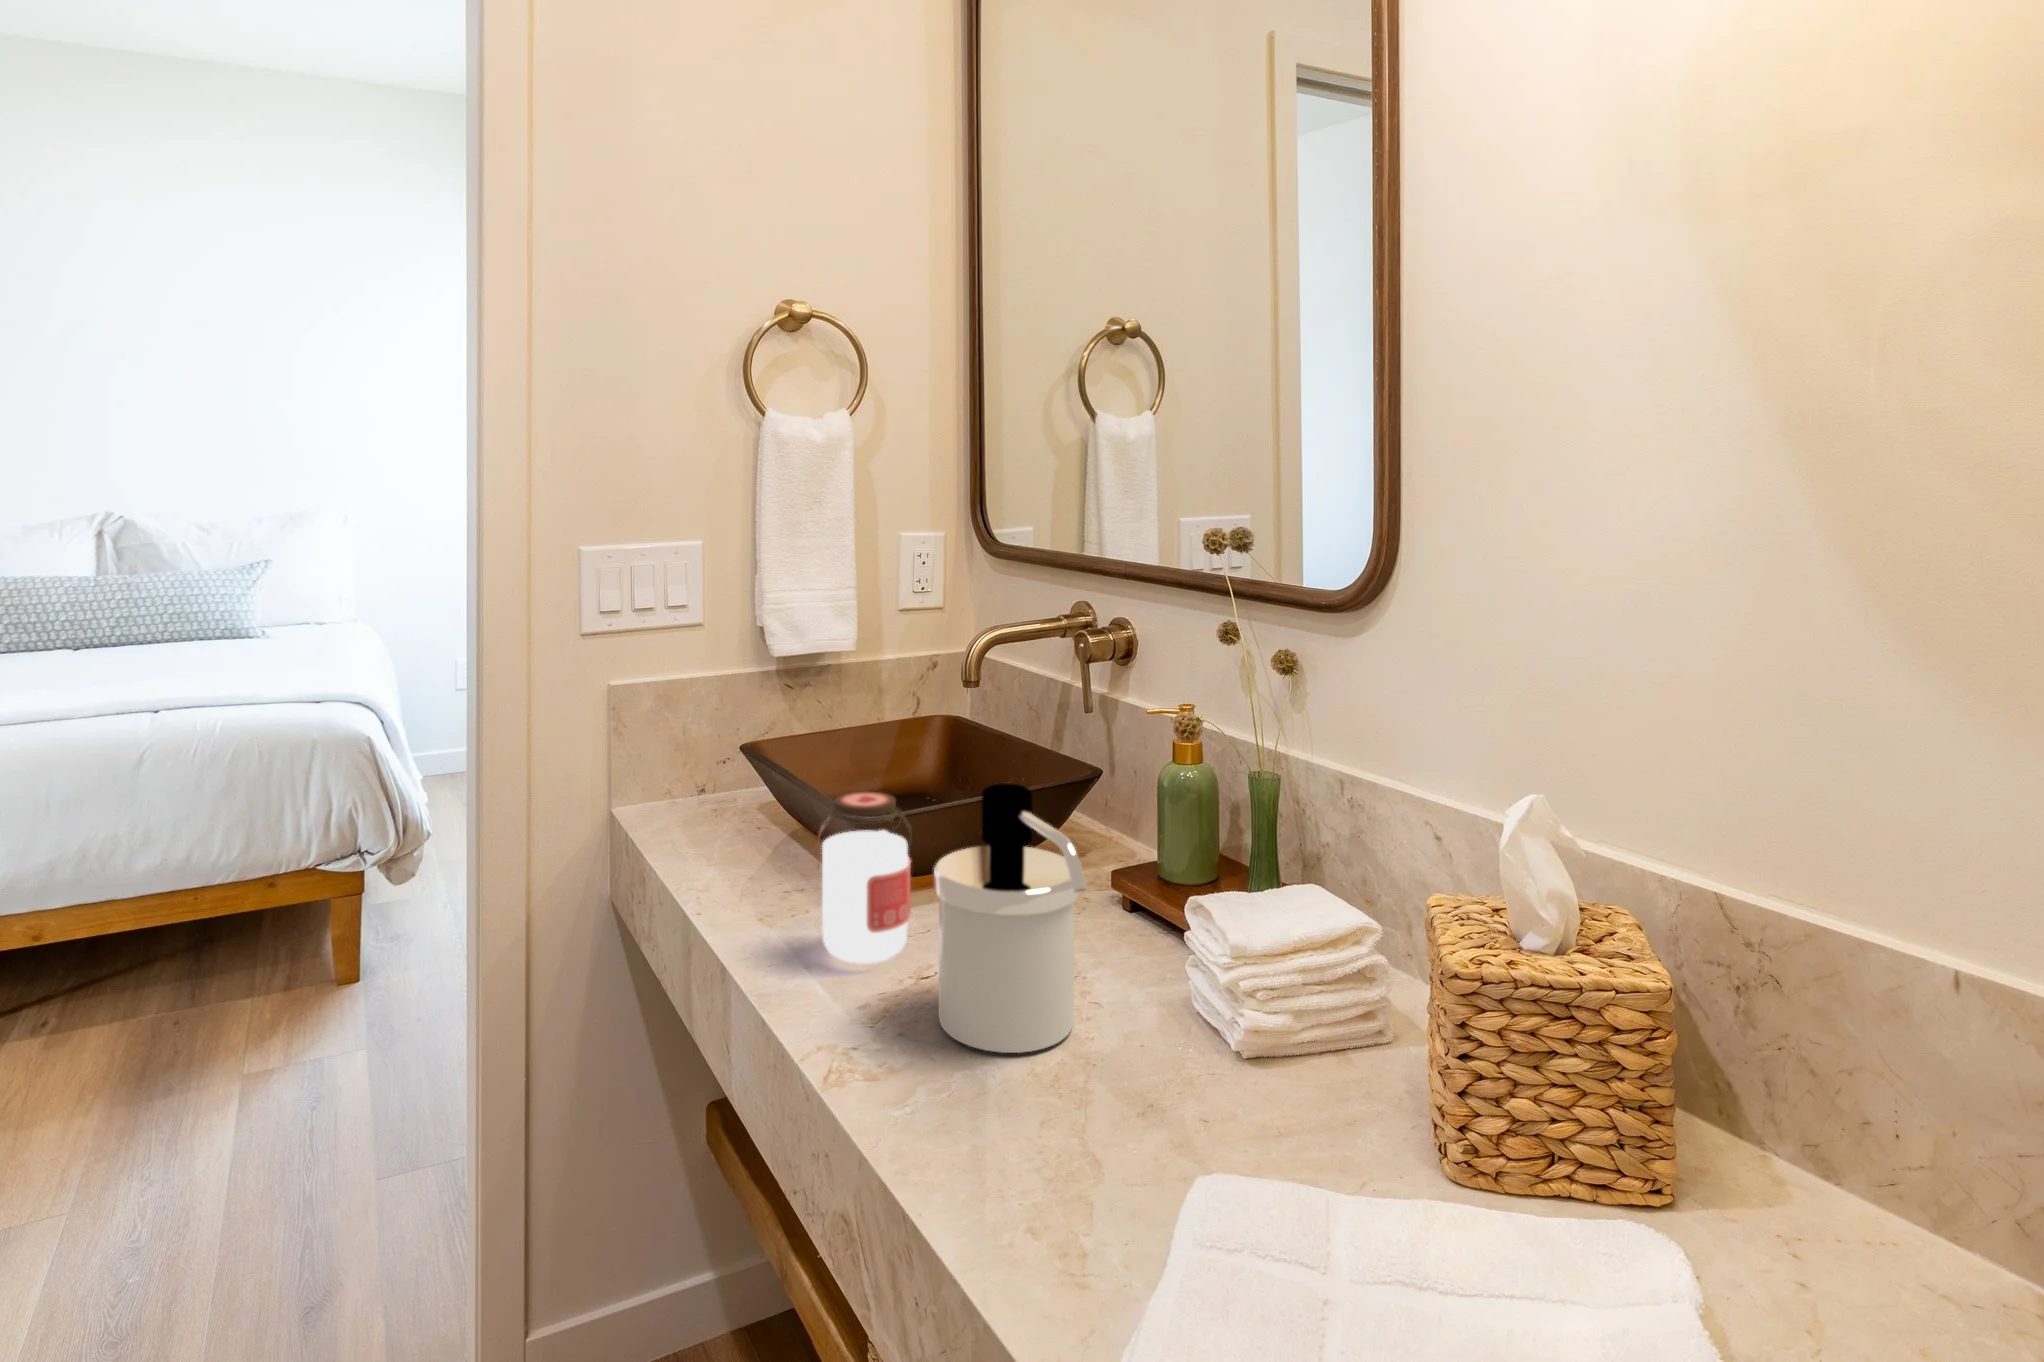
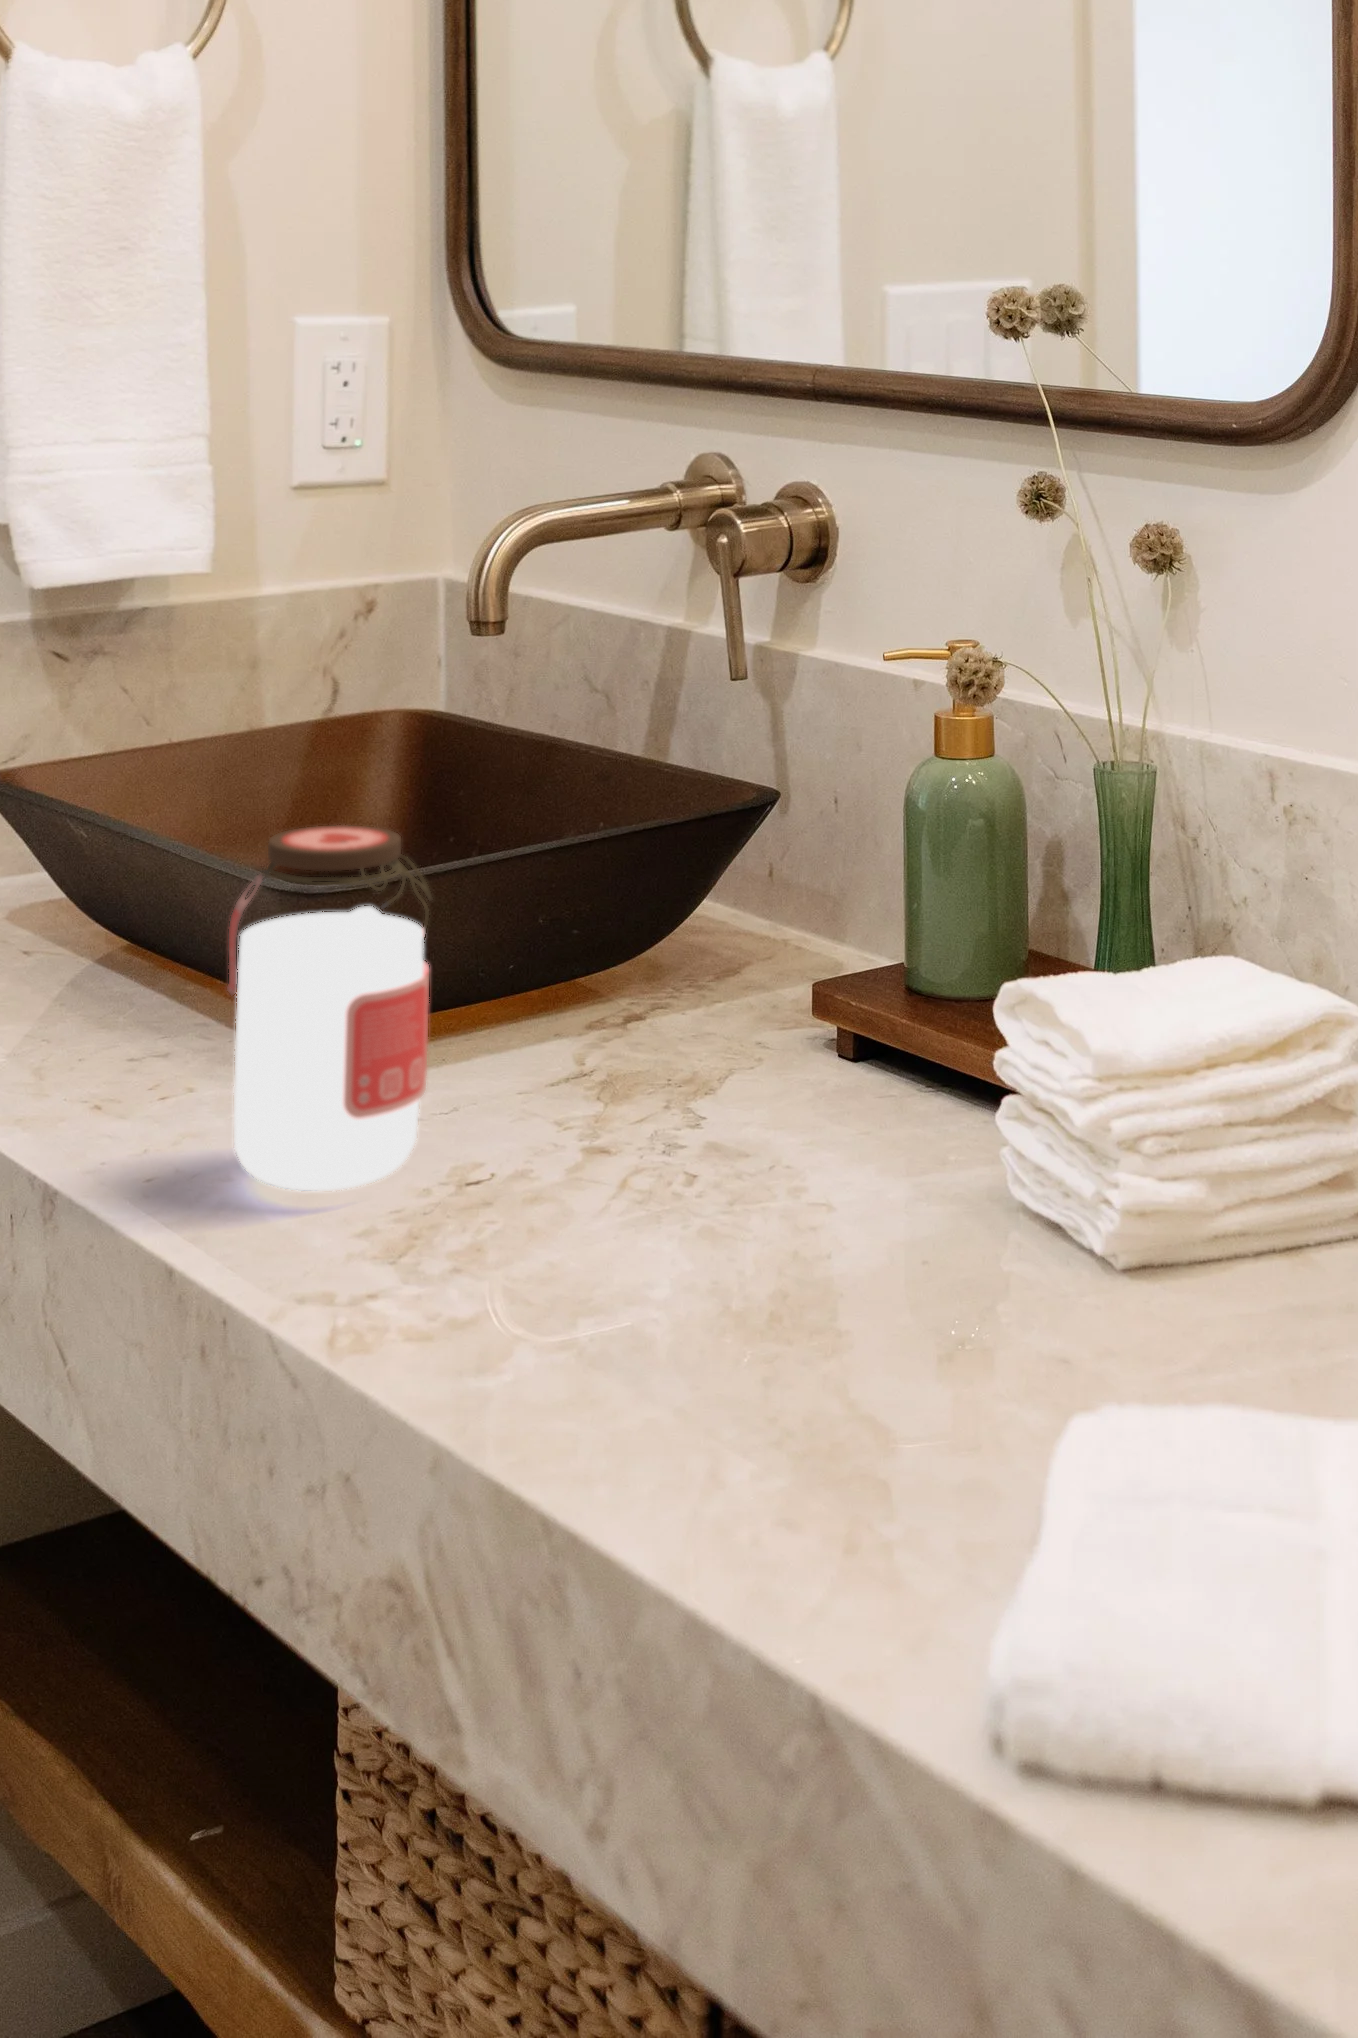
soap dispenser: present [934,783,1086,1053] -> none [516,773,856,1316]

